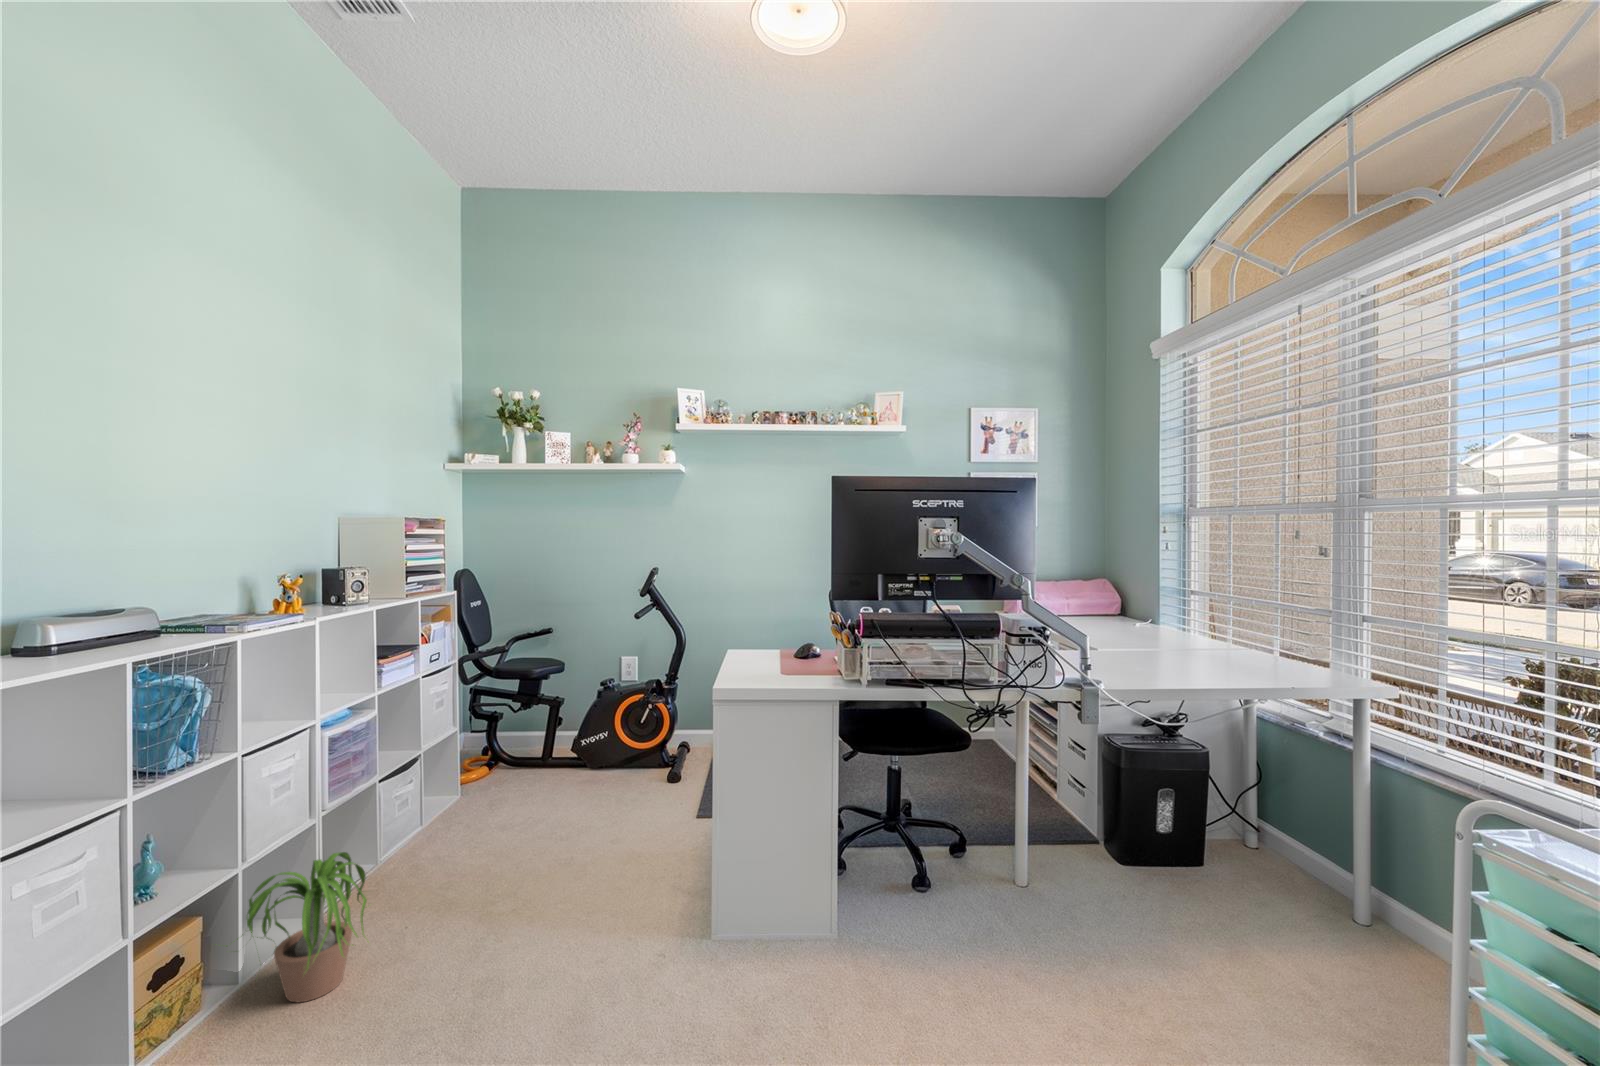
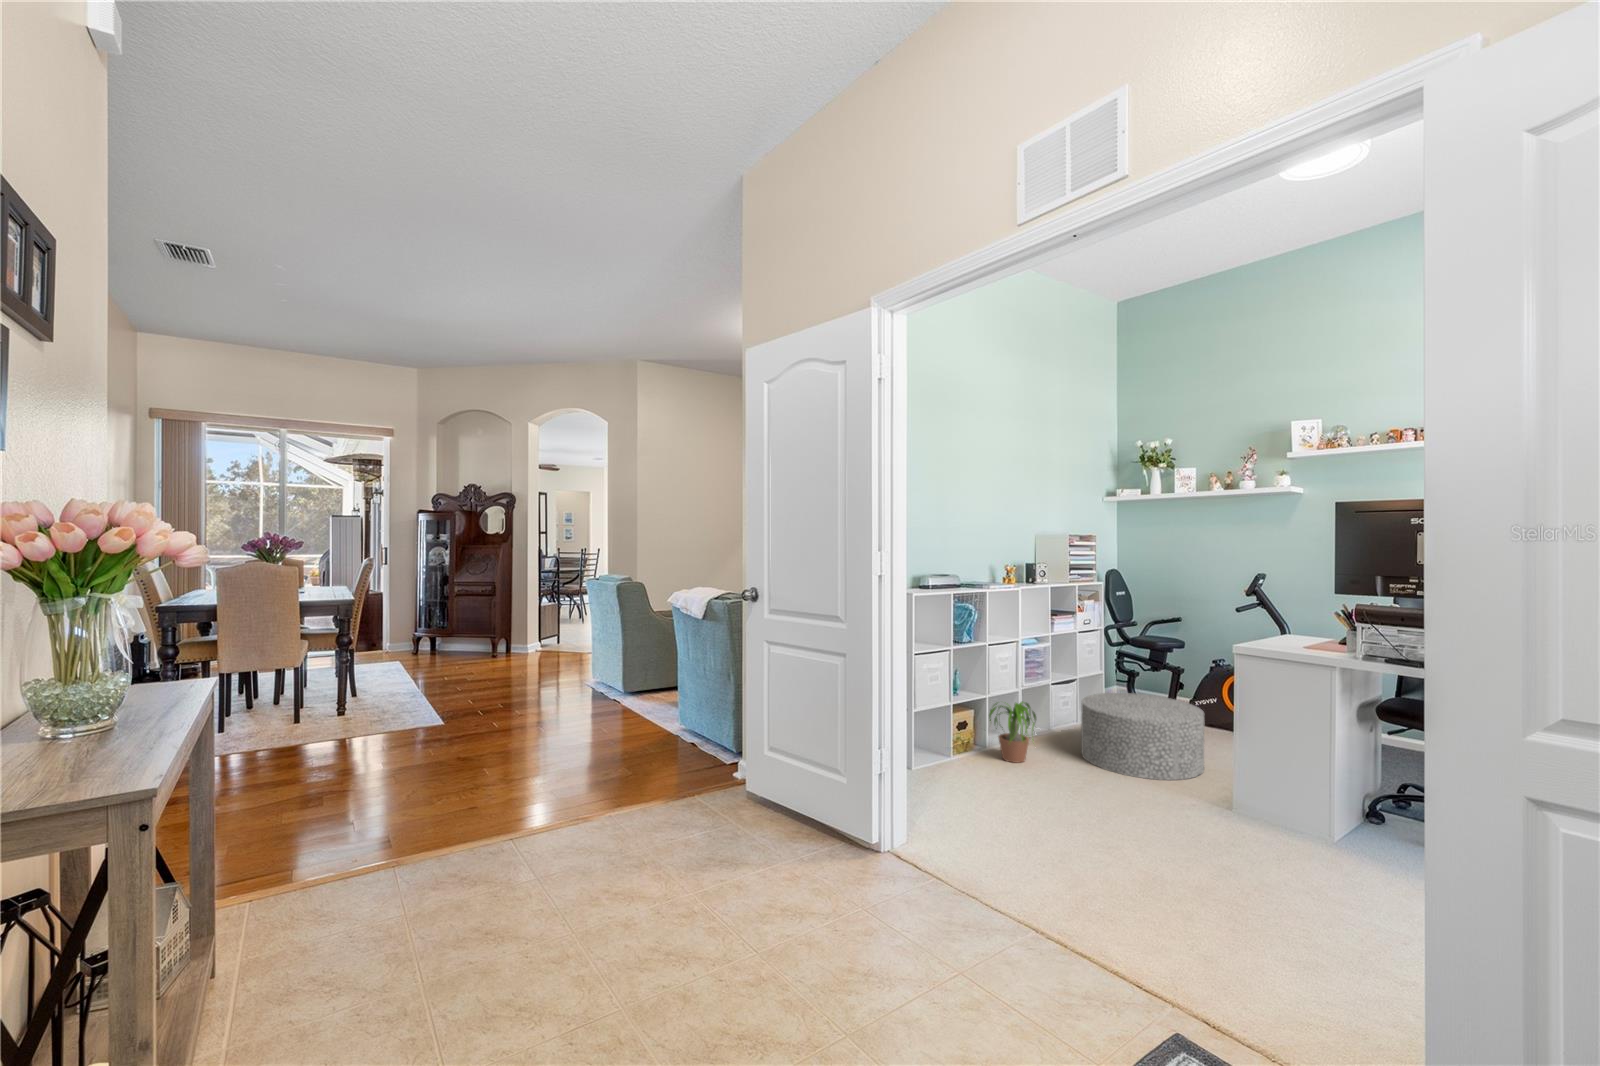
ottoman: none [449,753,636,920] -> present [1081,693,1204,780]

